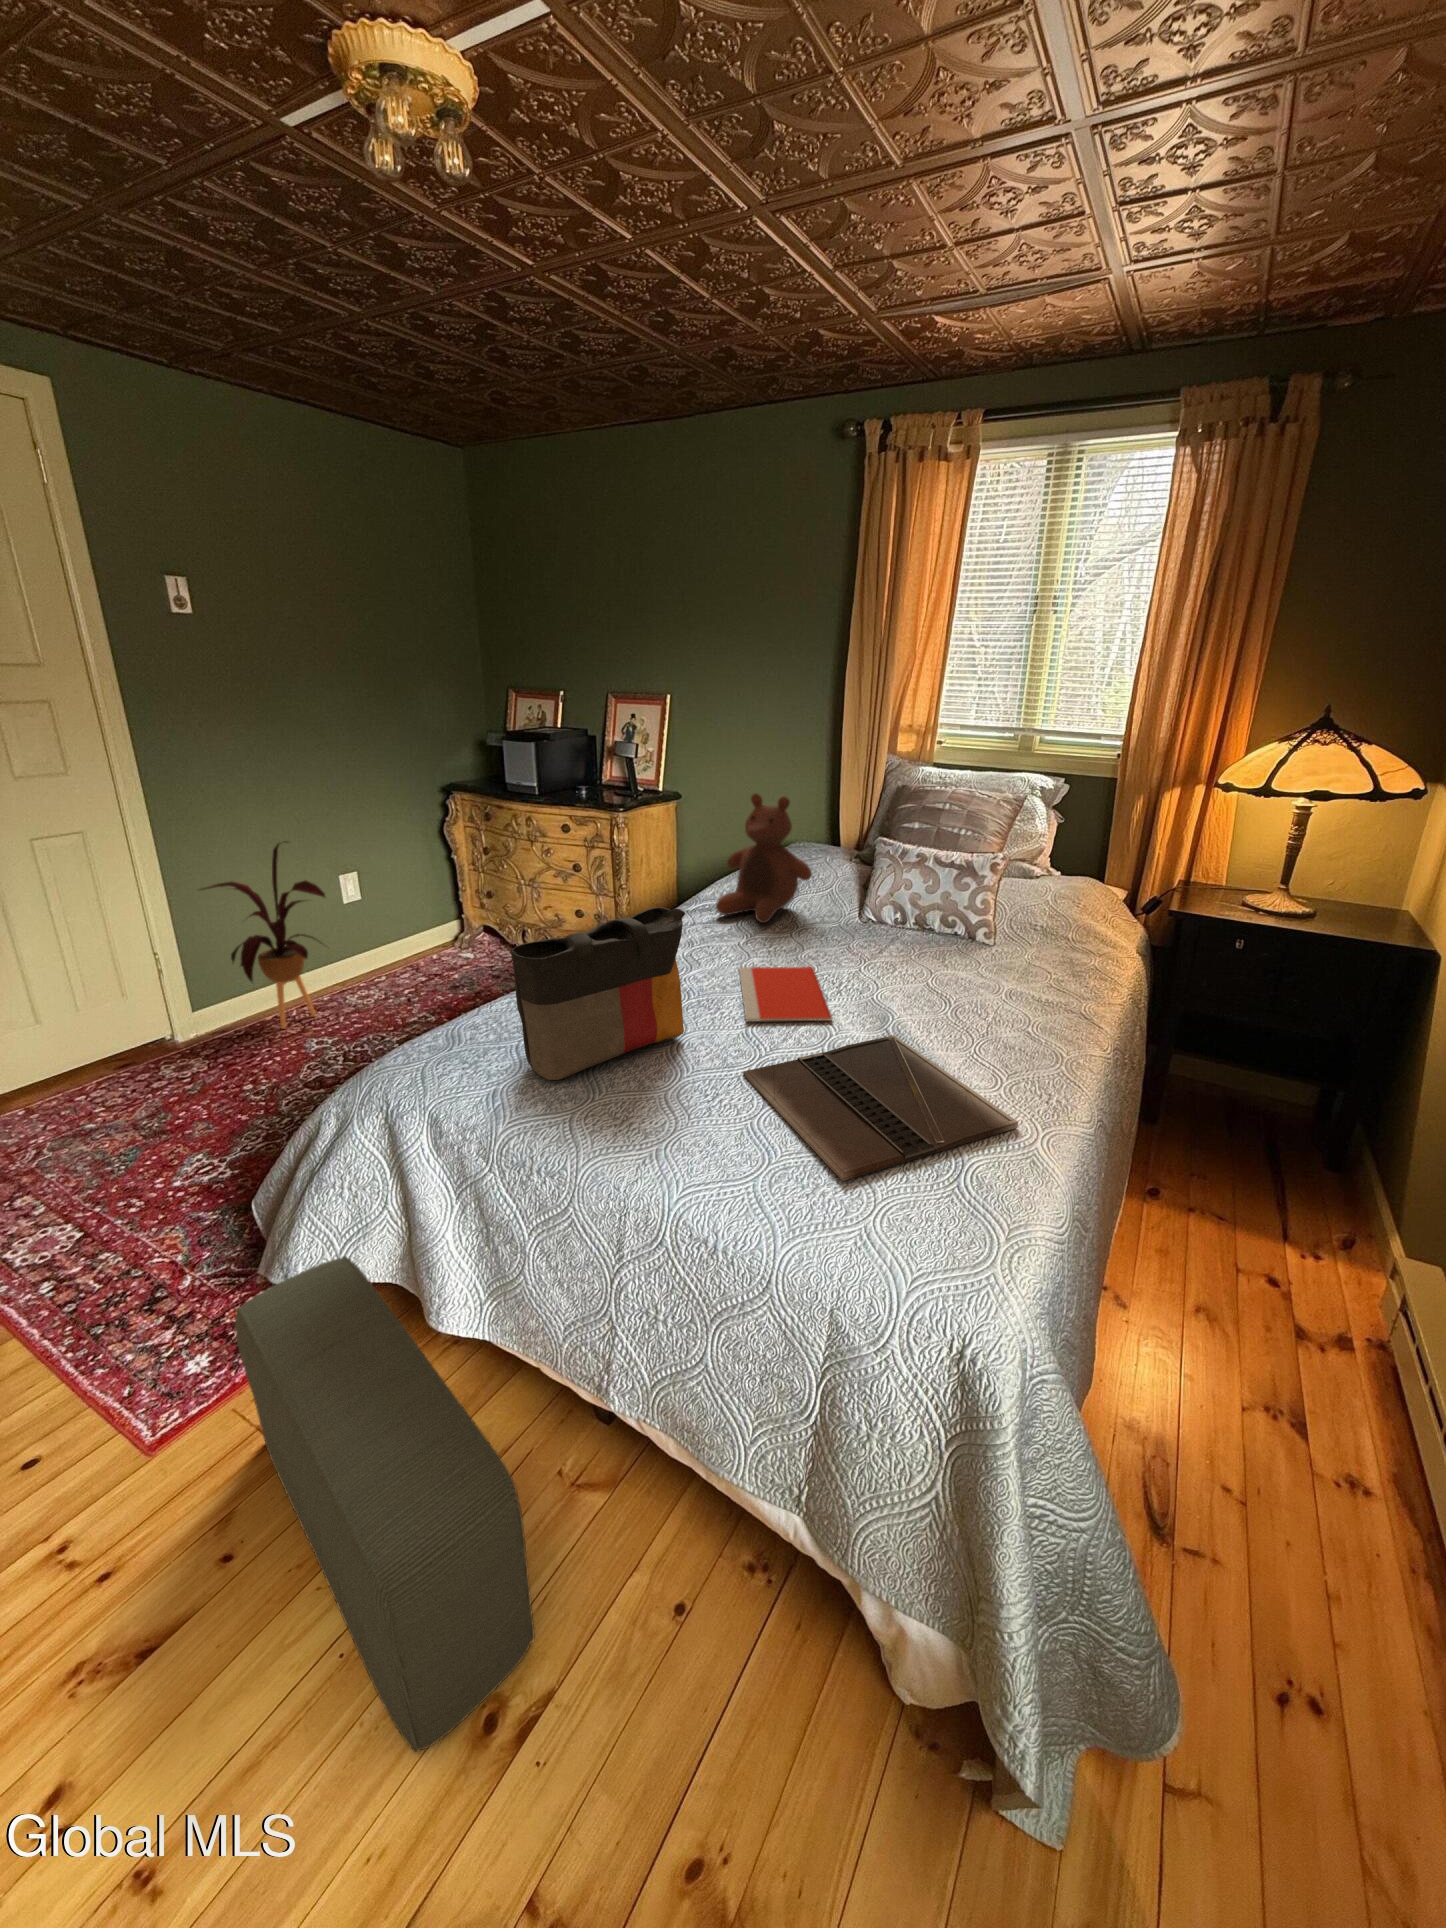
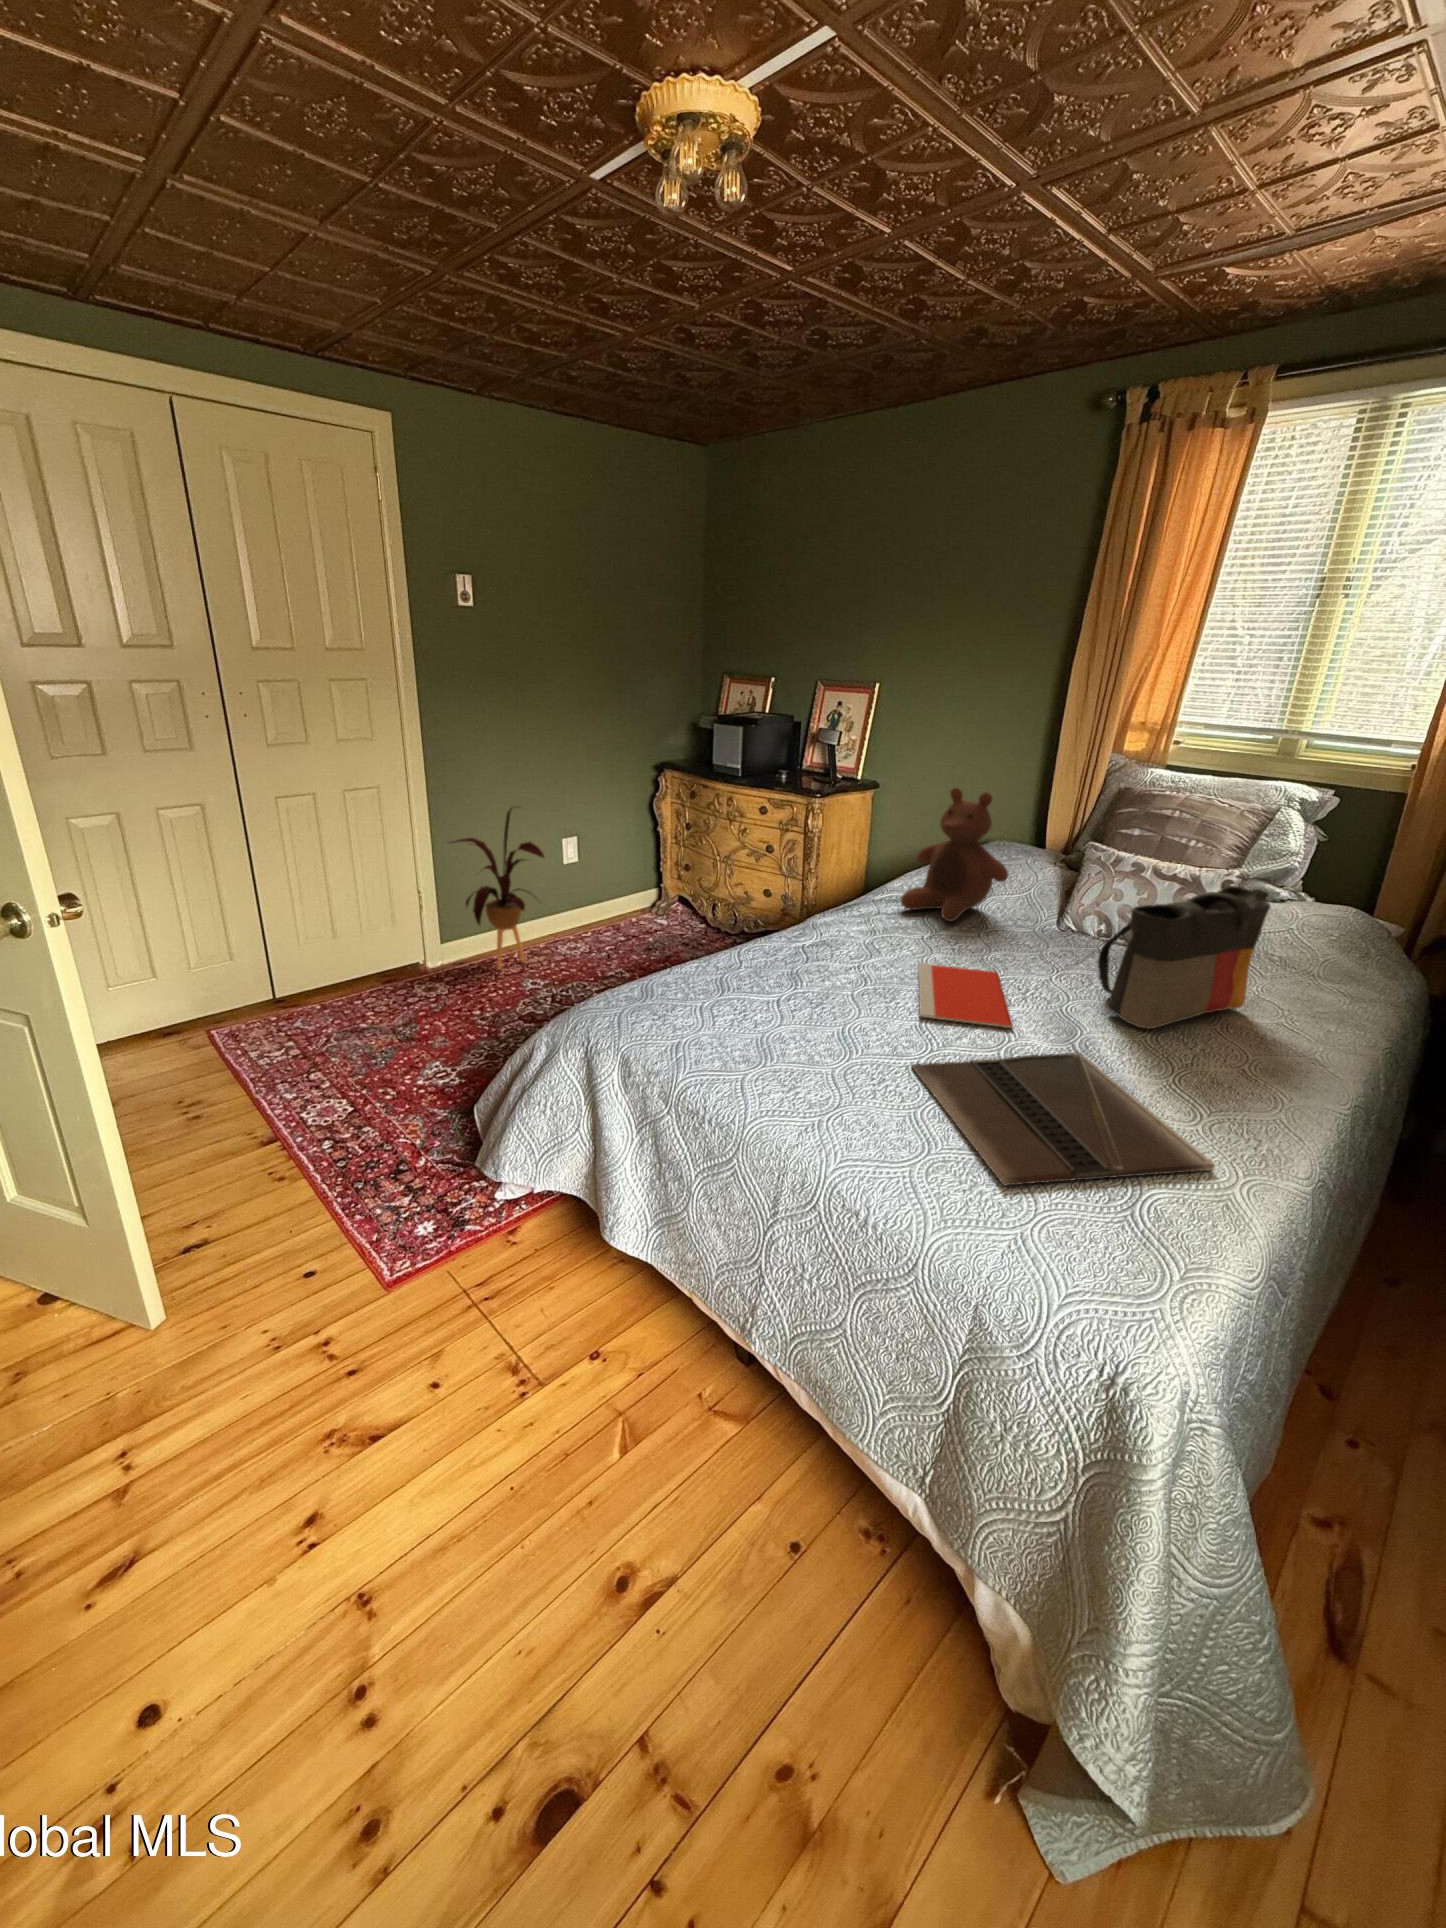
tote bag: present [510,907,685,1080] -> present [1098,886,1270,1029]
pouf: present [235,1256,535,1753] -> none [456,1167,668,1585]

